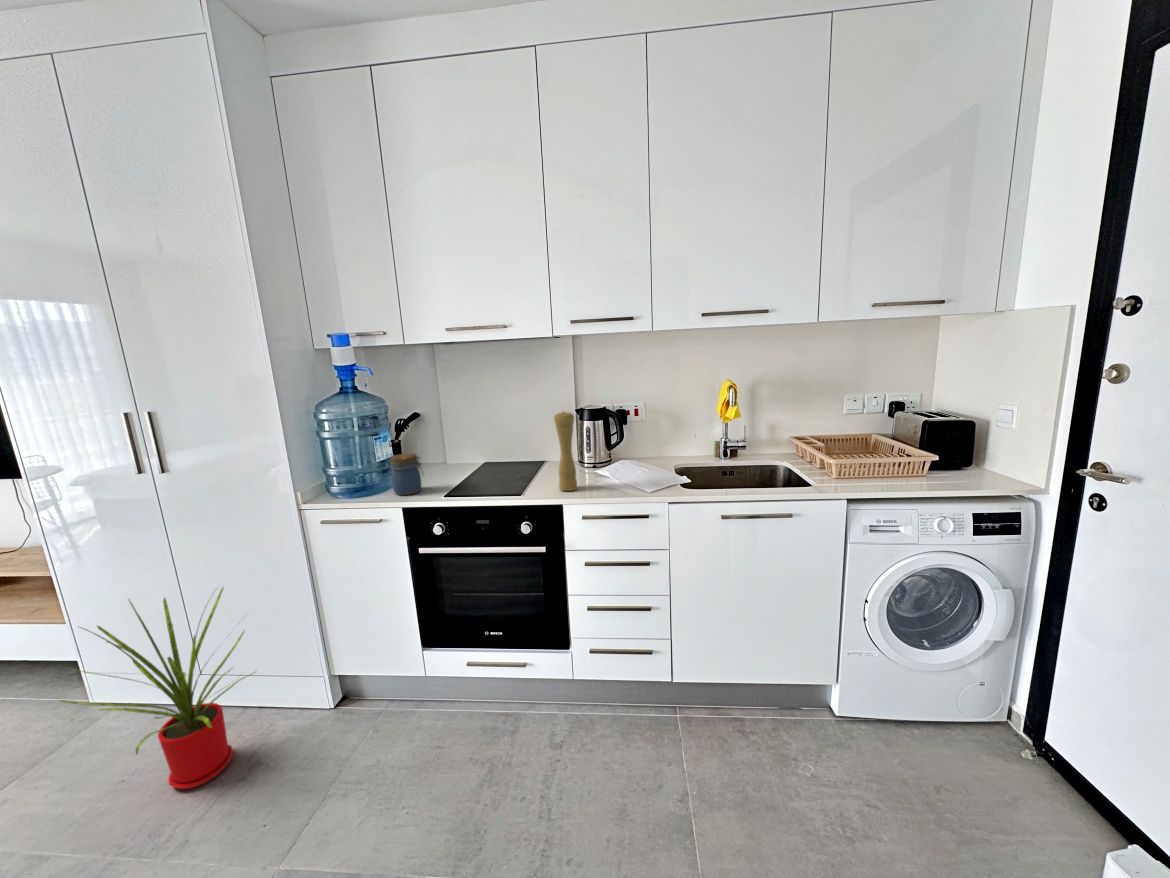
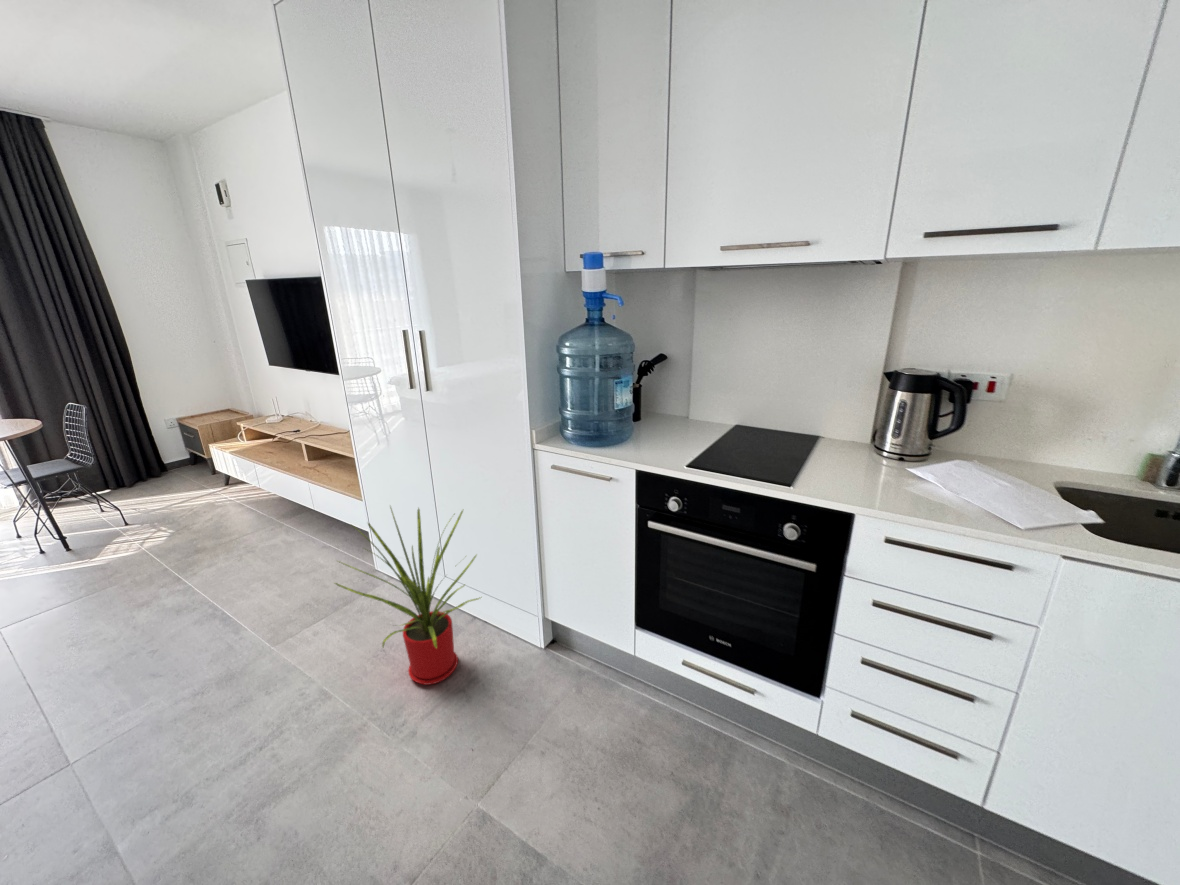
pepper mill: present [554,412,577,491] -> none [849,377,900,494]
jar: present [390,453,423,495] -> none [628,405,665,455]

